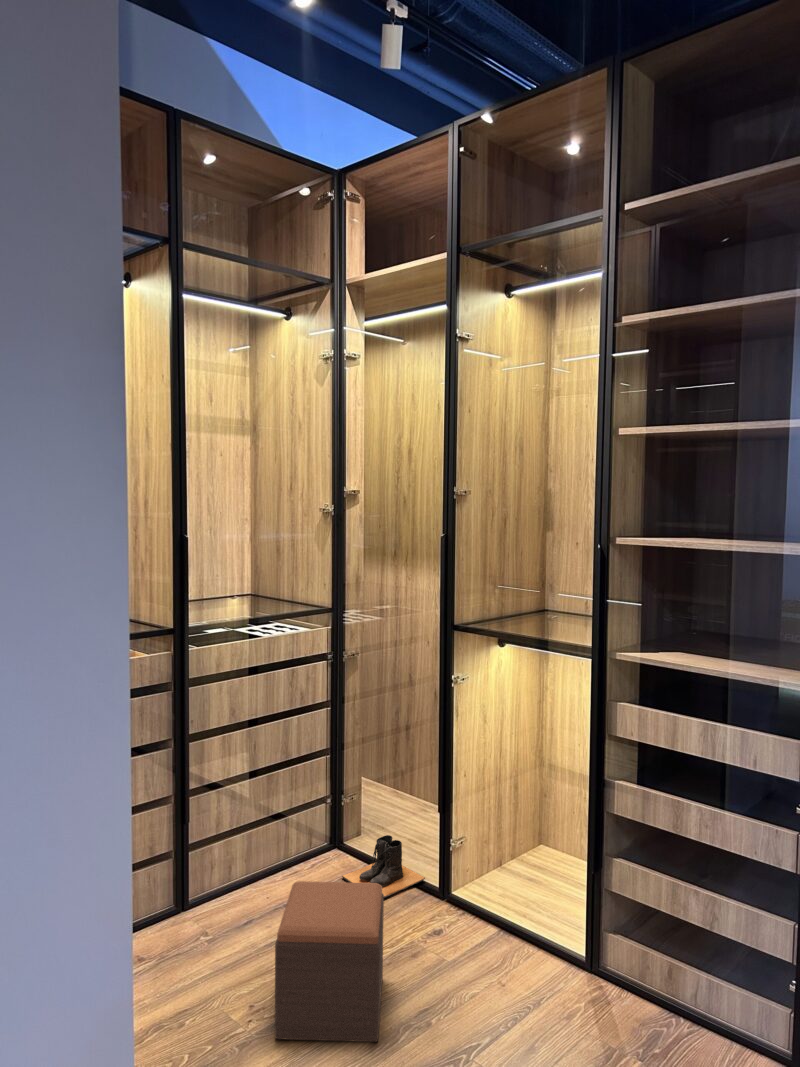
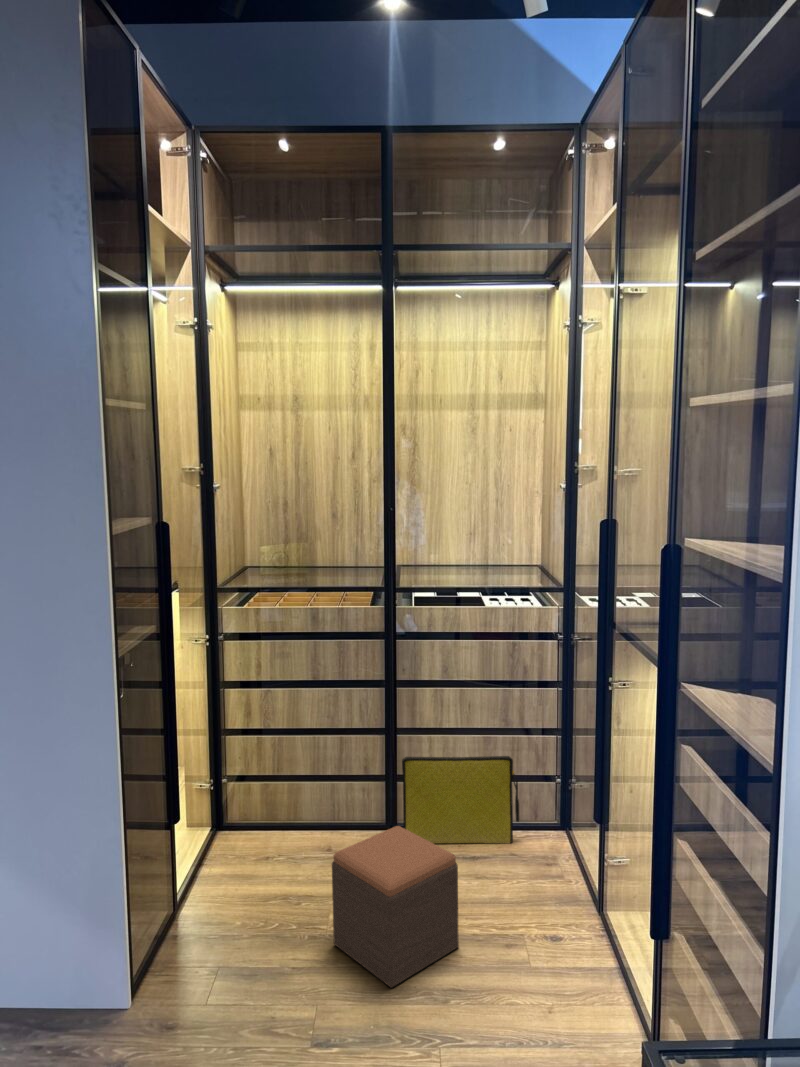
bag: none [207,787,315,917] -> present [402,756,519,844]
boots: present [342,835,425,898] -> none [535,830,606,890]

